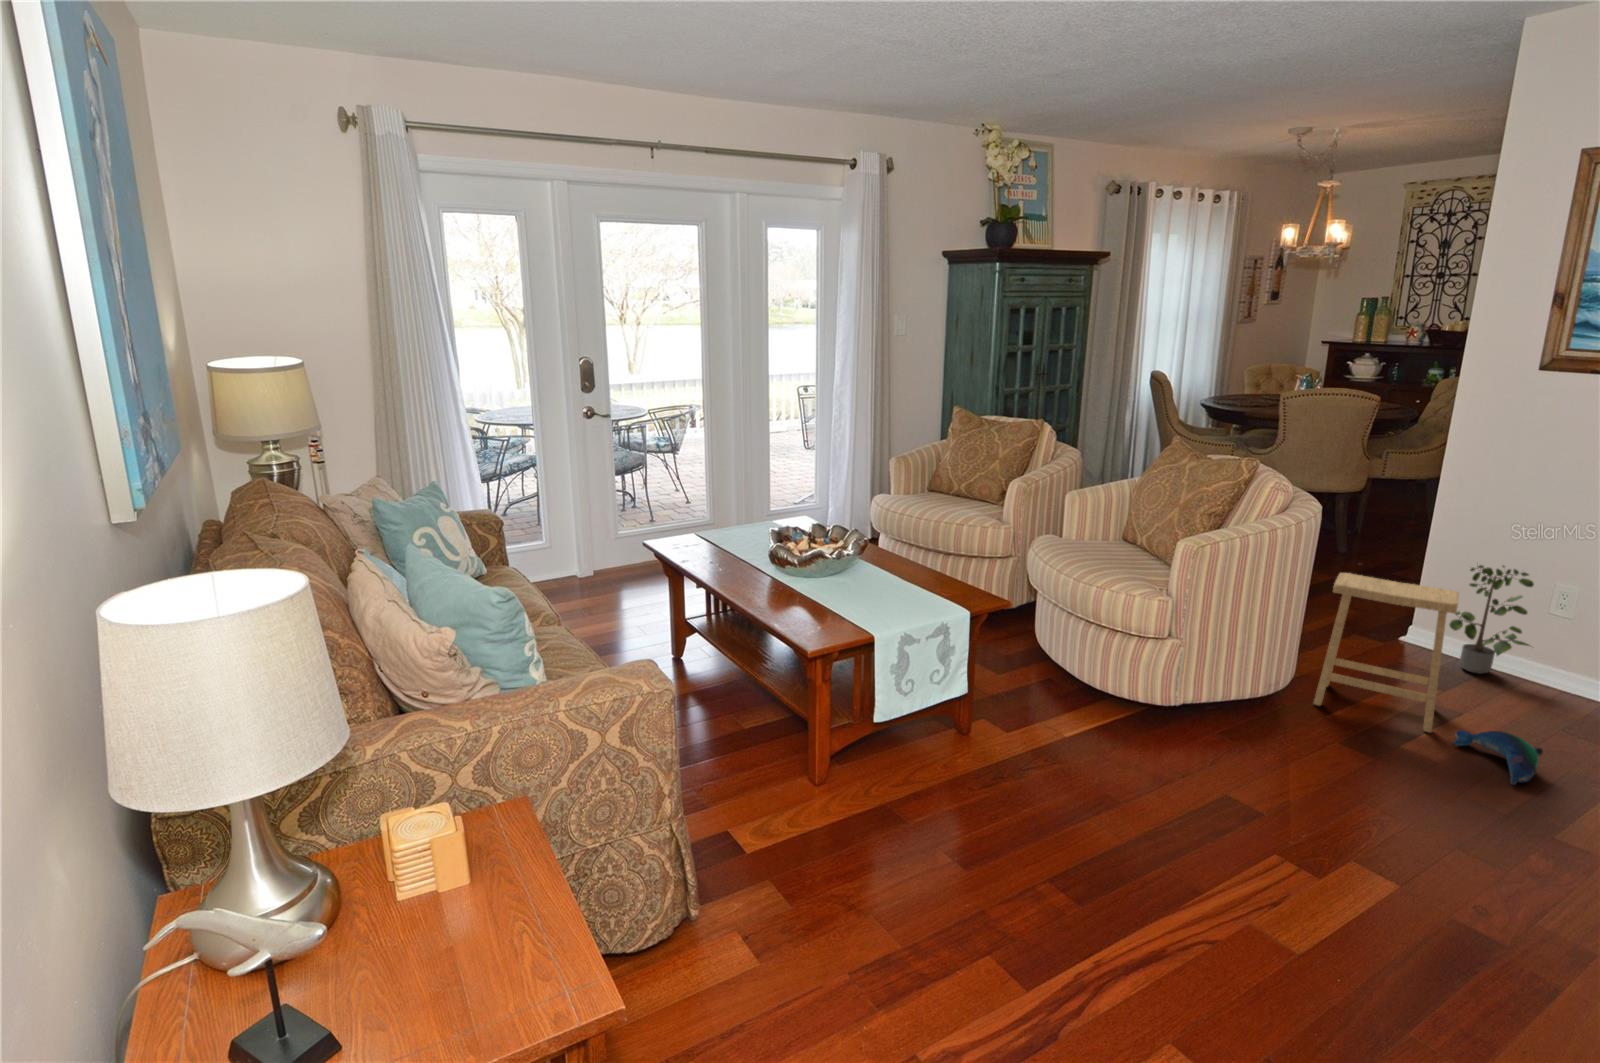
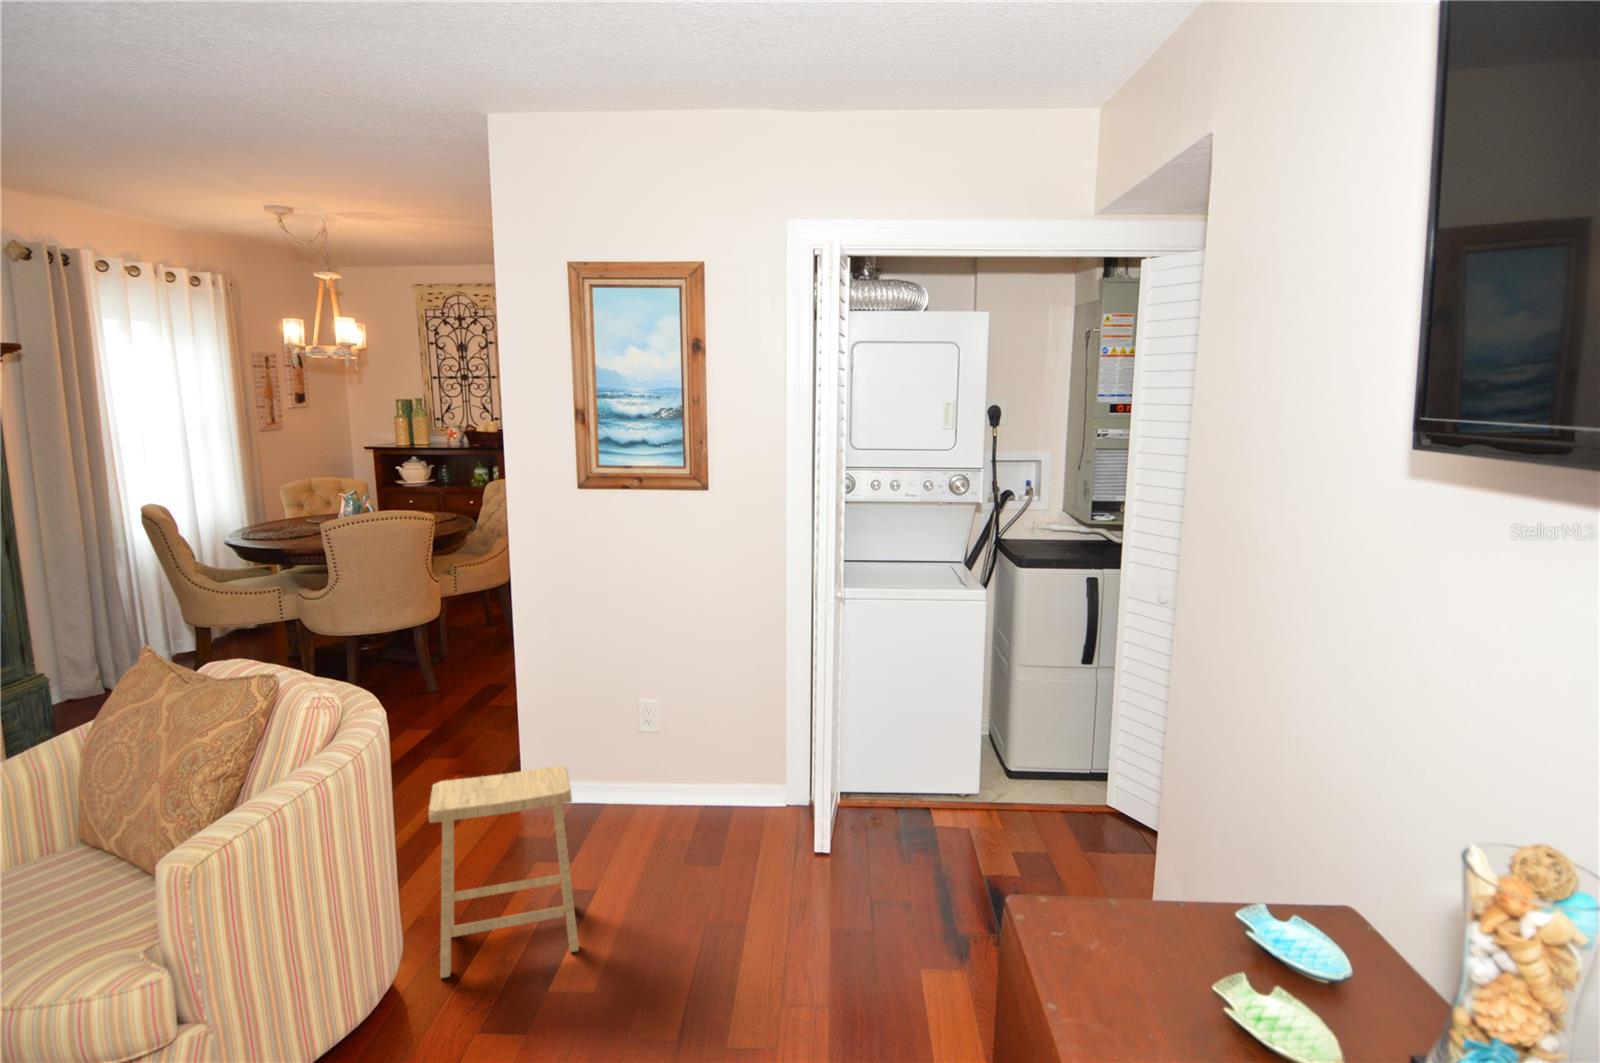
potted plant: present [1449,565,1534,674] -> none [561,700,640,825]
plush toy: present [1453,730,1543,785] -> none [603,920,687,994]

